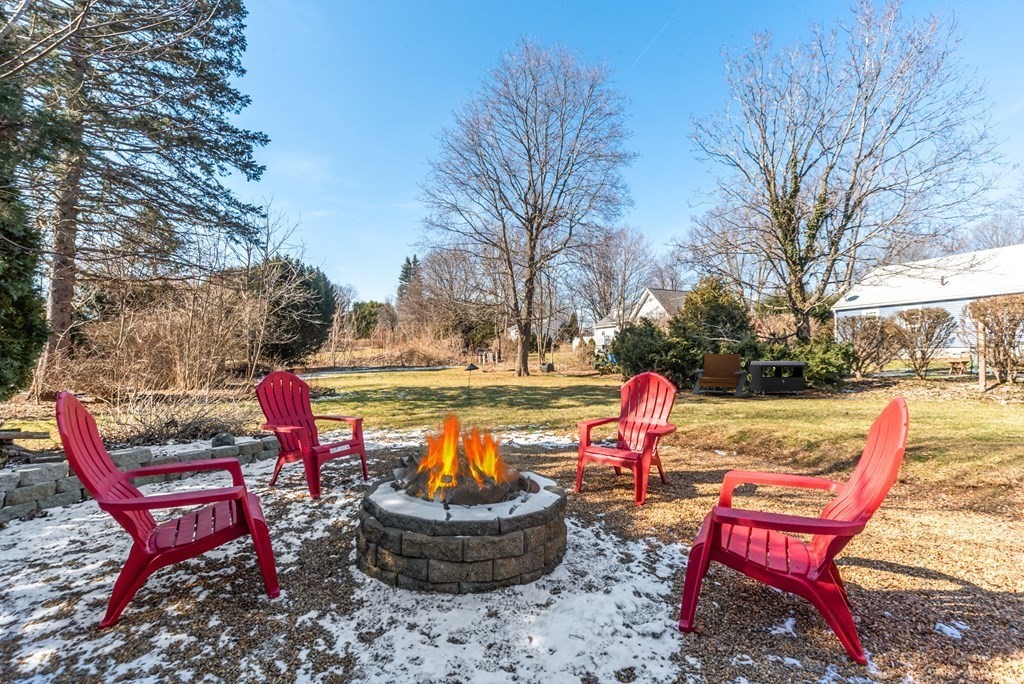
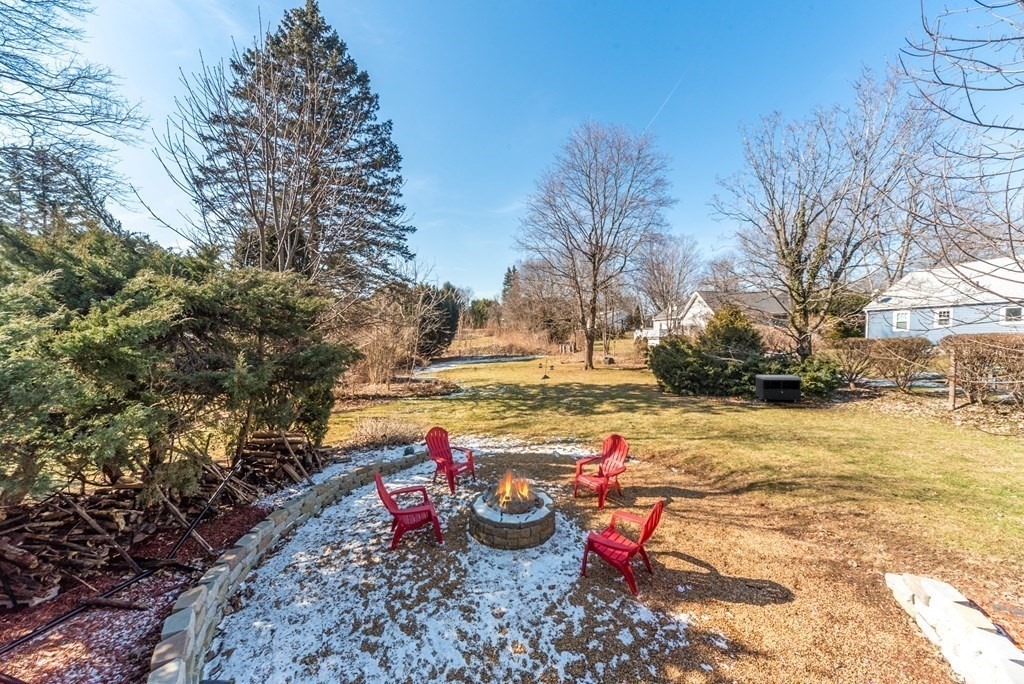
lounge chair: present [692,354,748,397] -> none [707,369,753,404]

